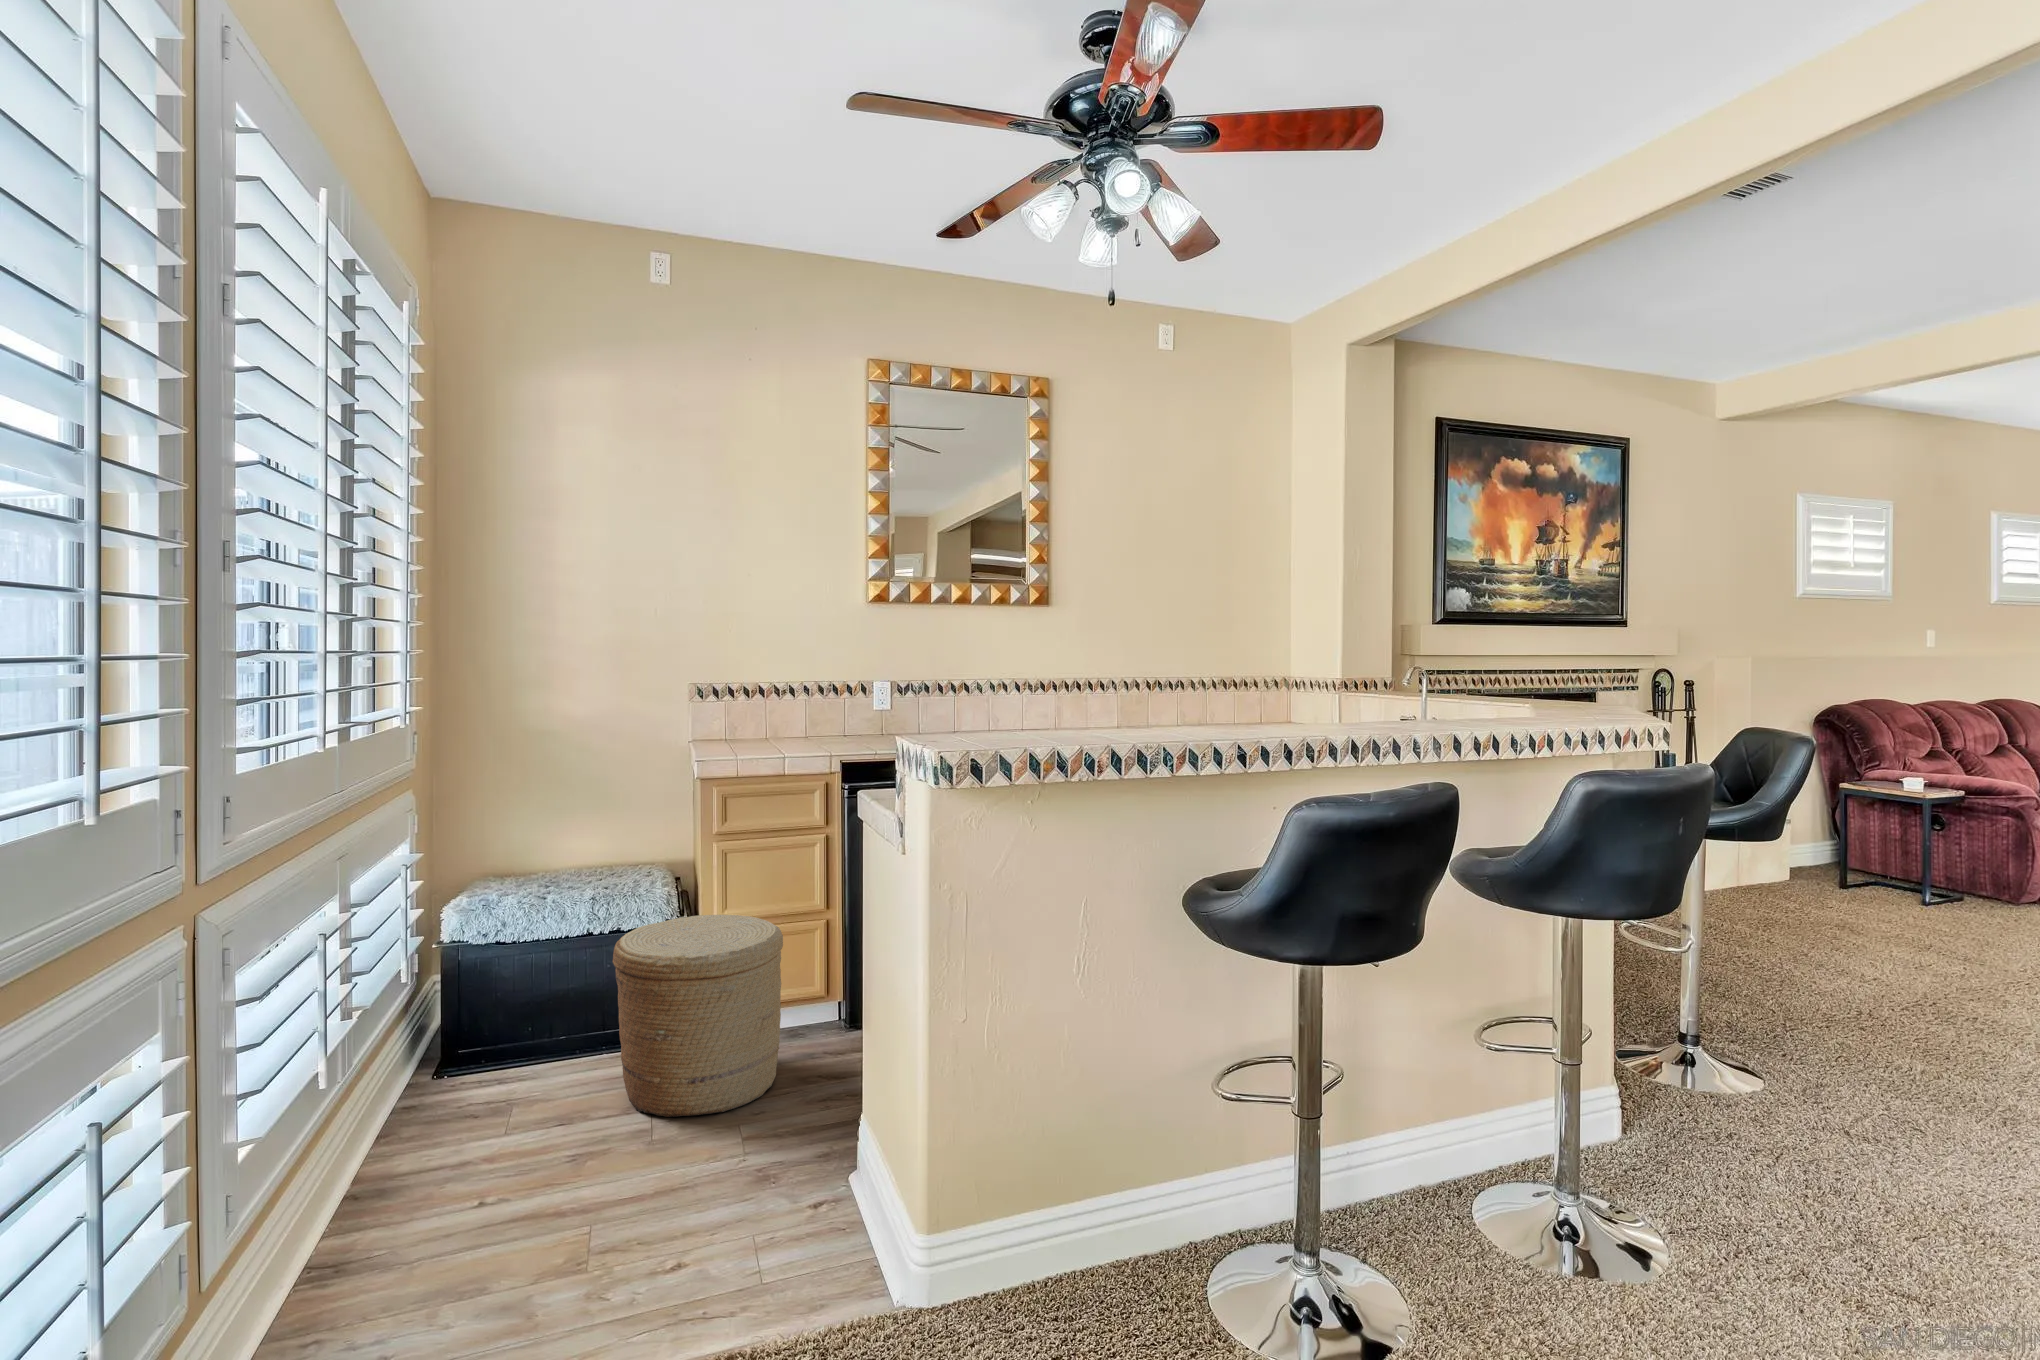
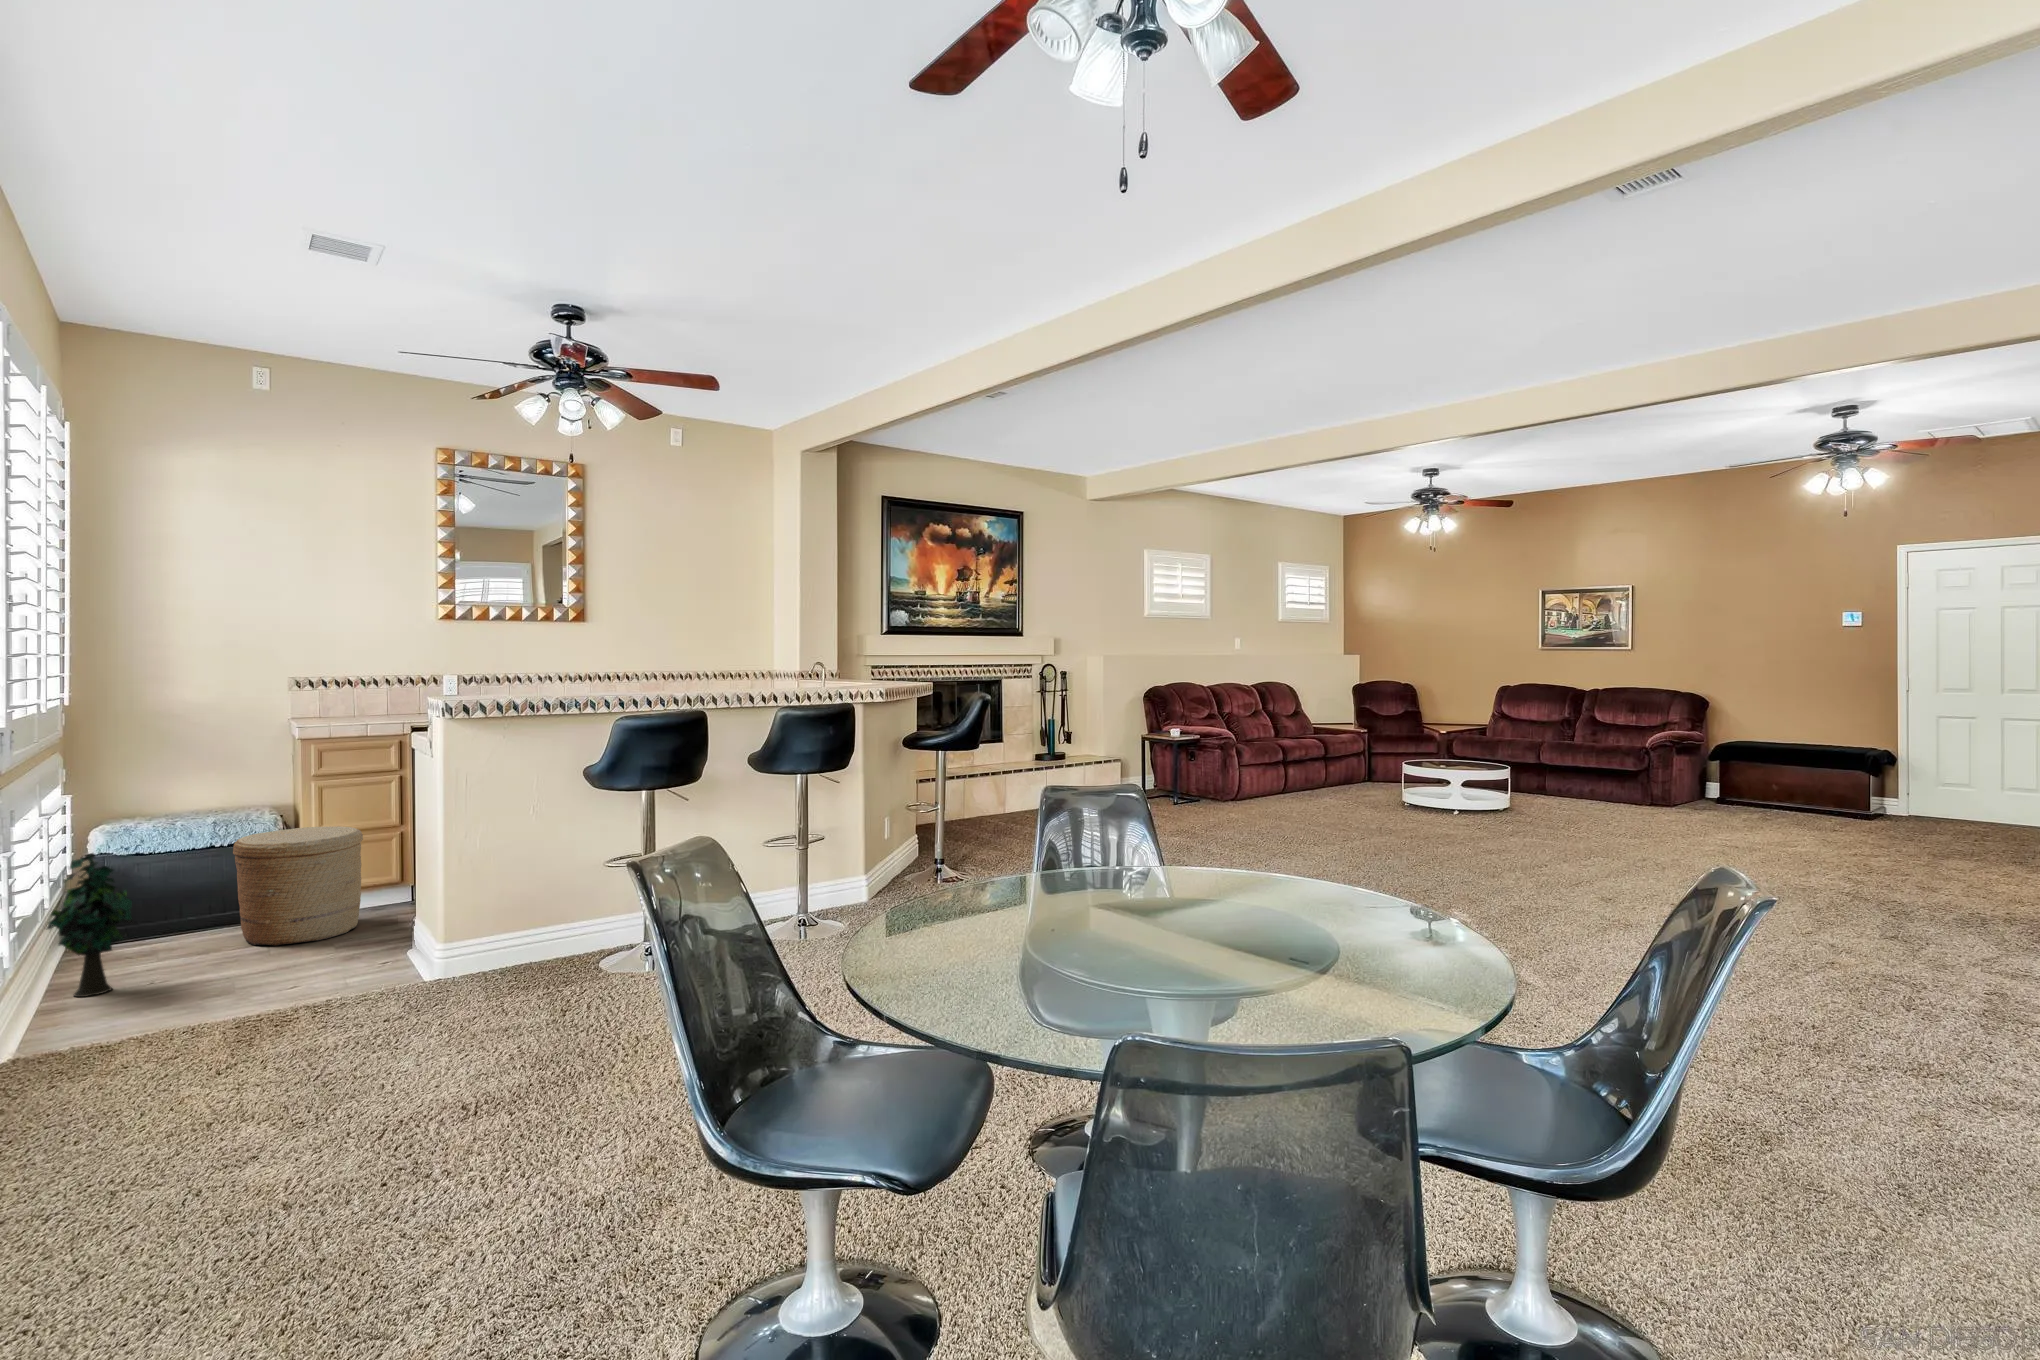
decorative plant: none [340,979,469,1227] -> present [46,853,134,997]

